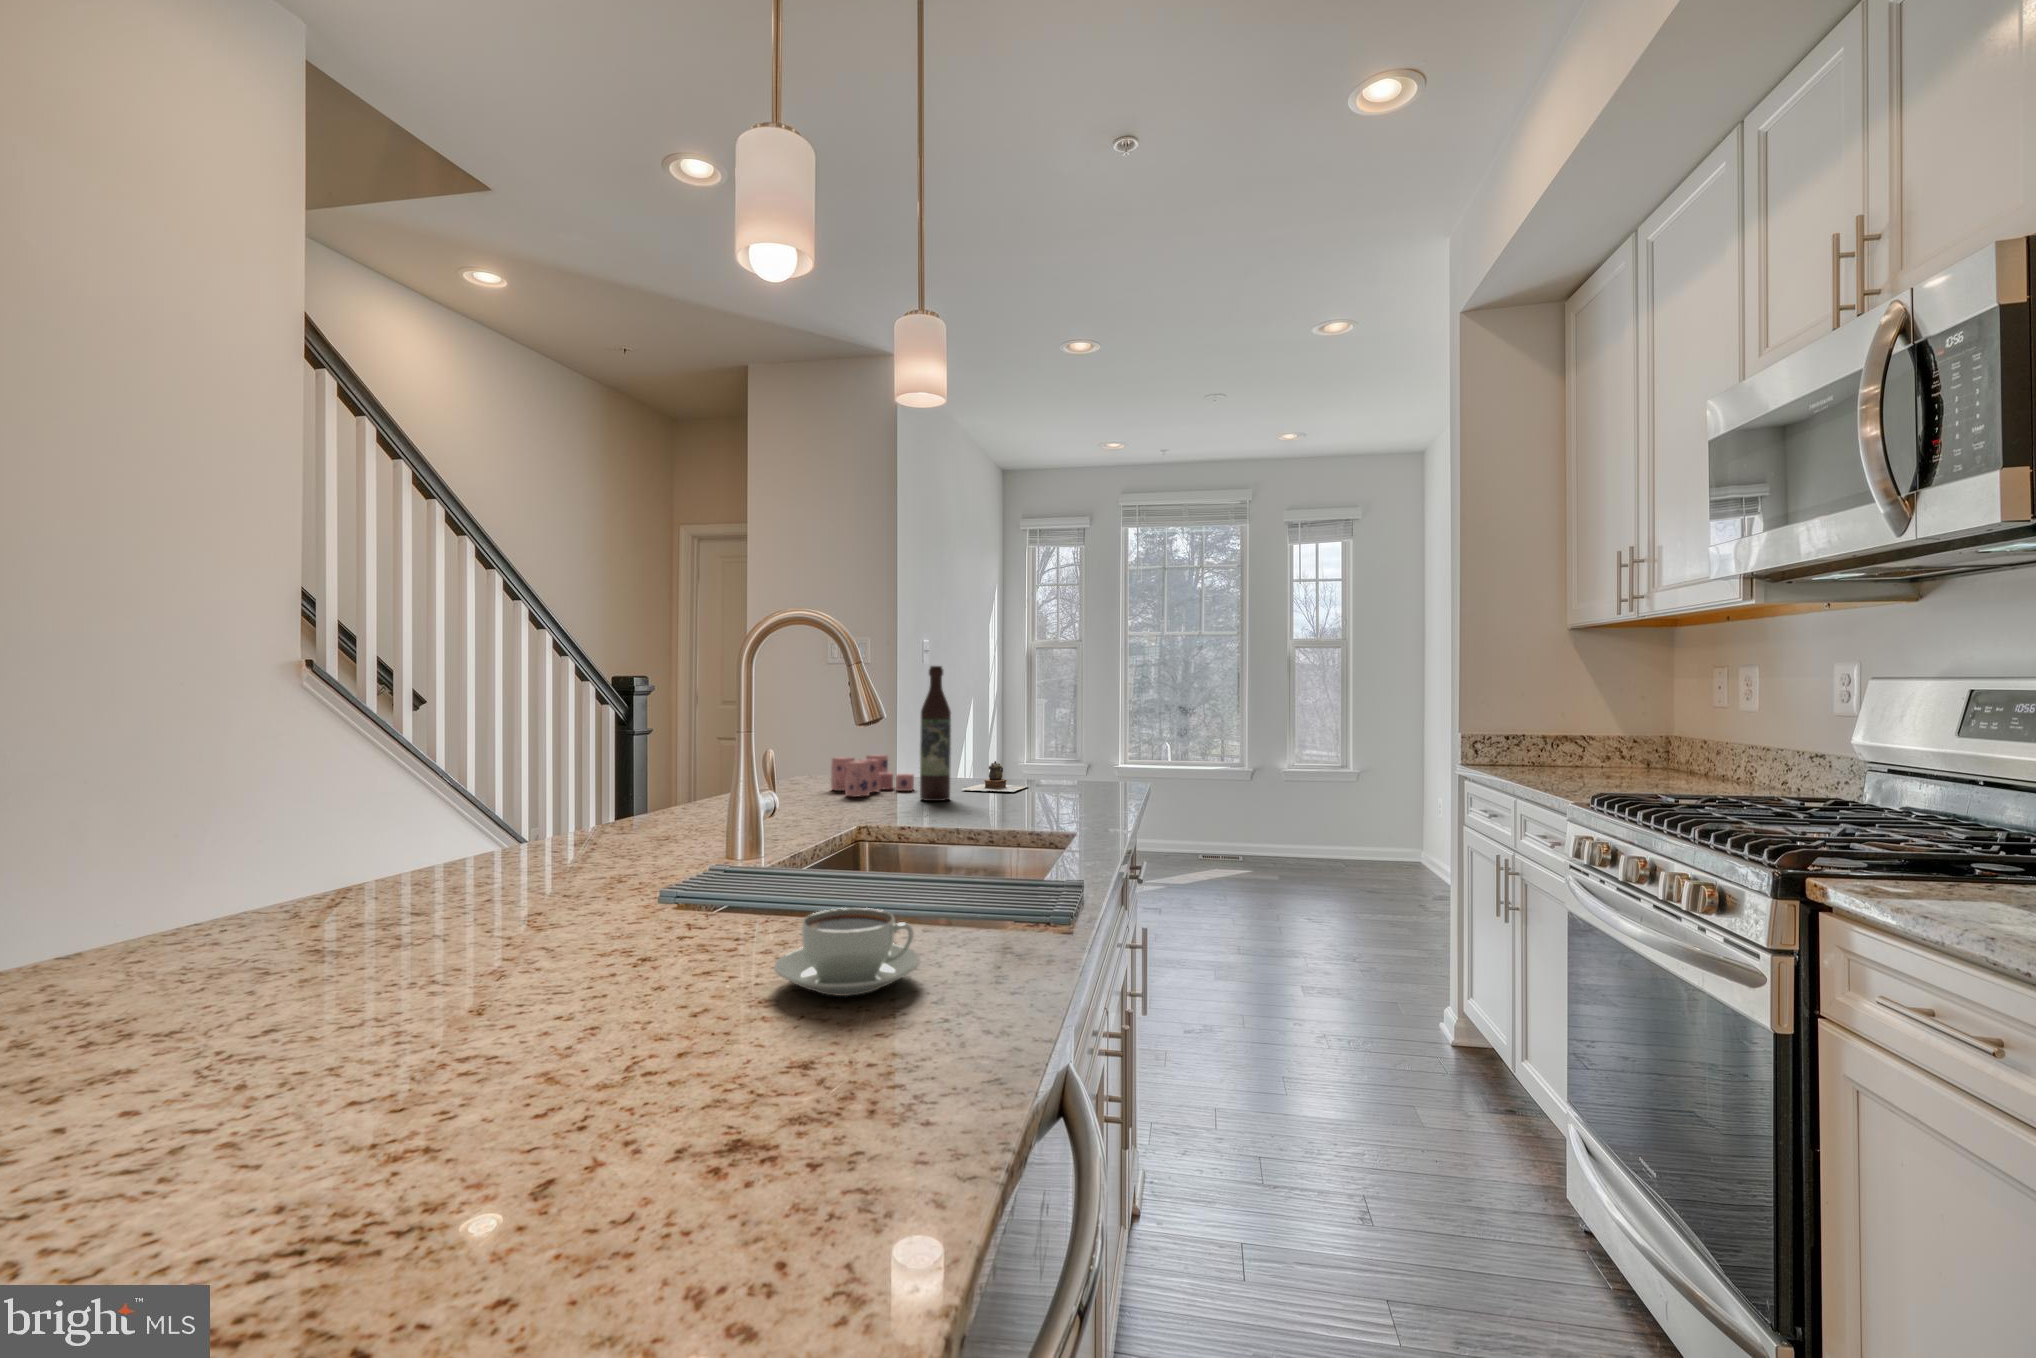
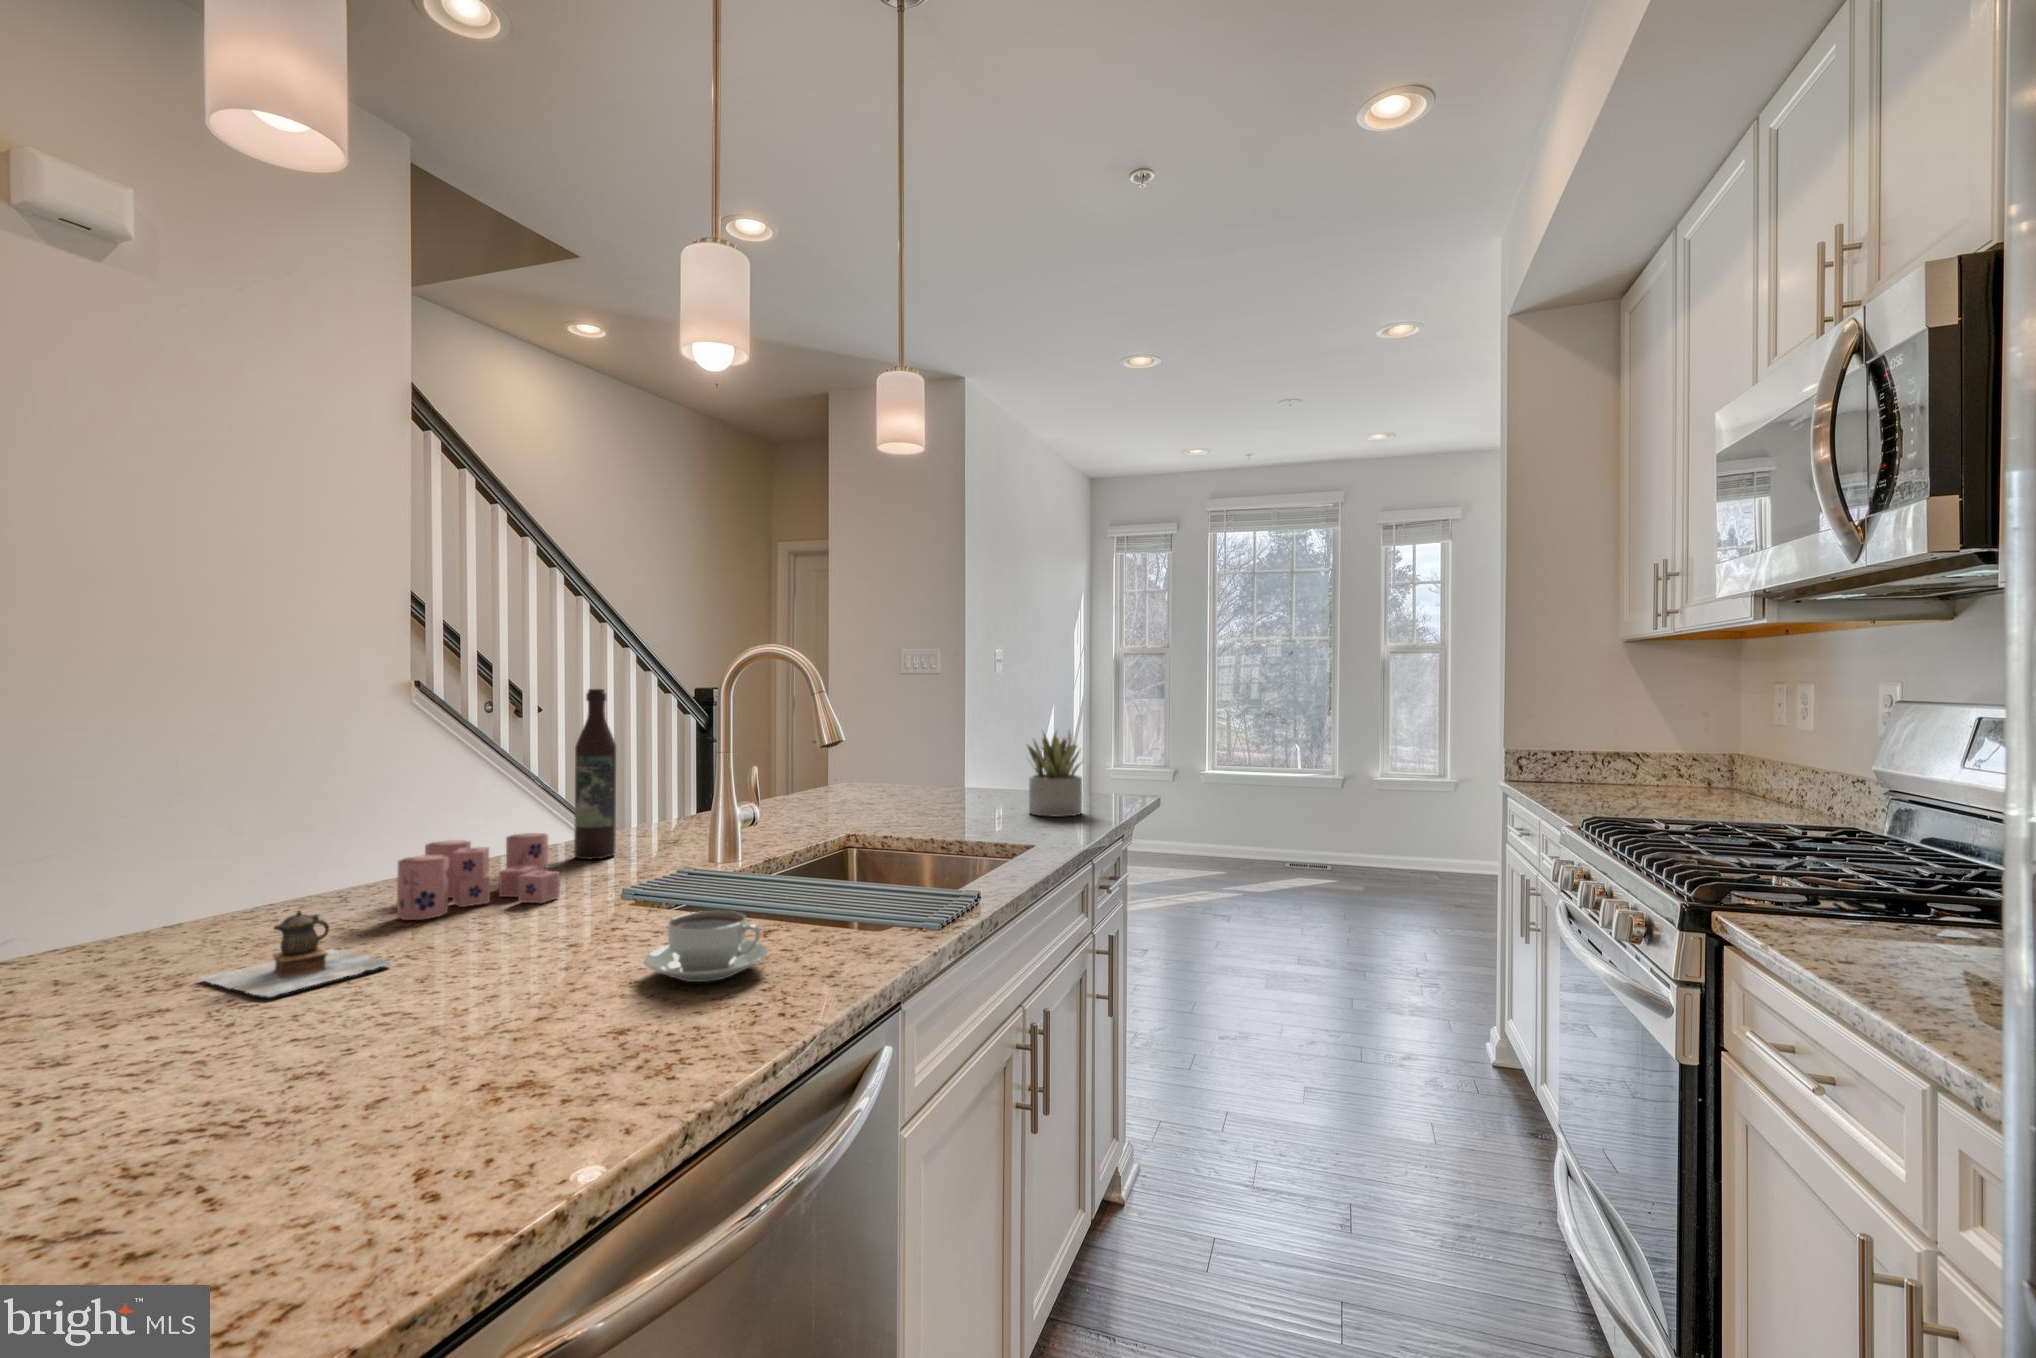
wine bottle: present [920,666,951,801] -> present [574,689,616,859]
succulent plant: none [1036,710,1100,802] -> present [1028,732,1082,817]
candle: present [831,755,914,797] -> present [397,833,560,920]
teapot: present [963,761,1027,792] -> present [200,911,391,997]

